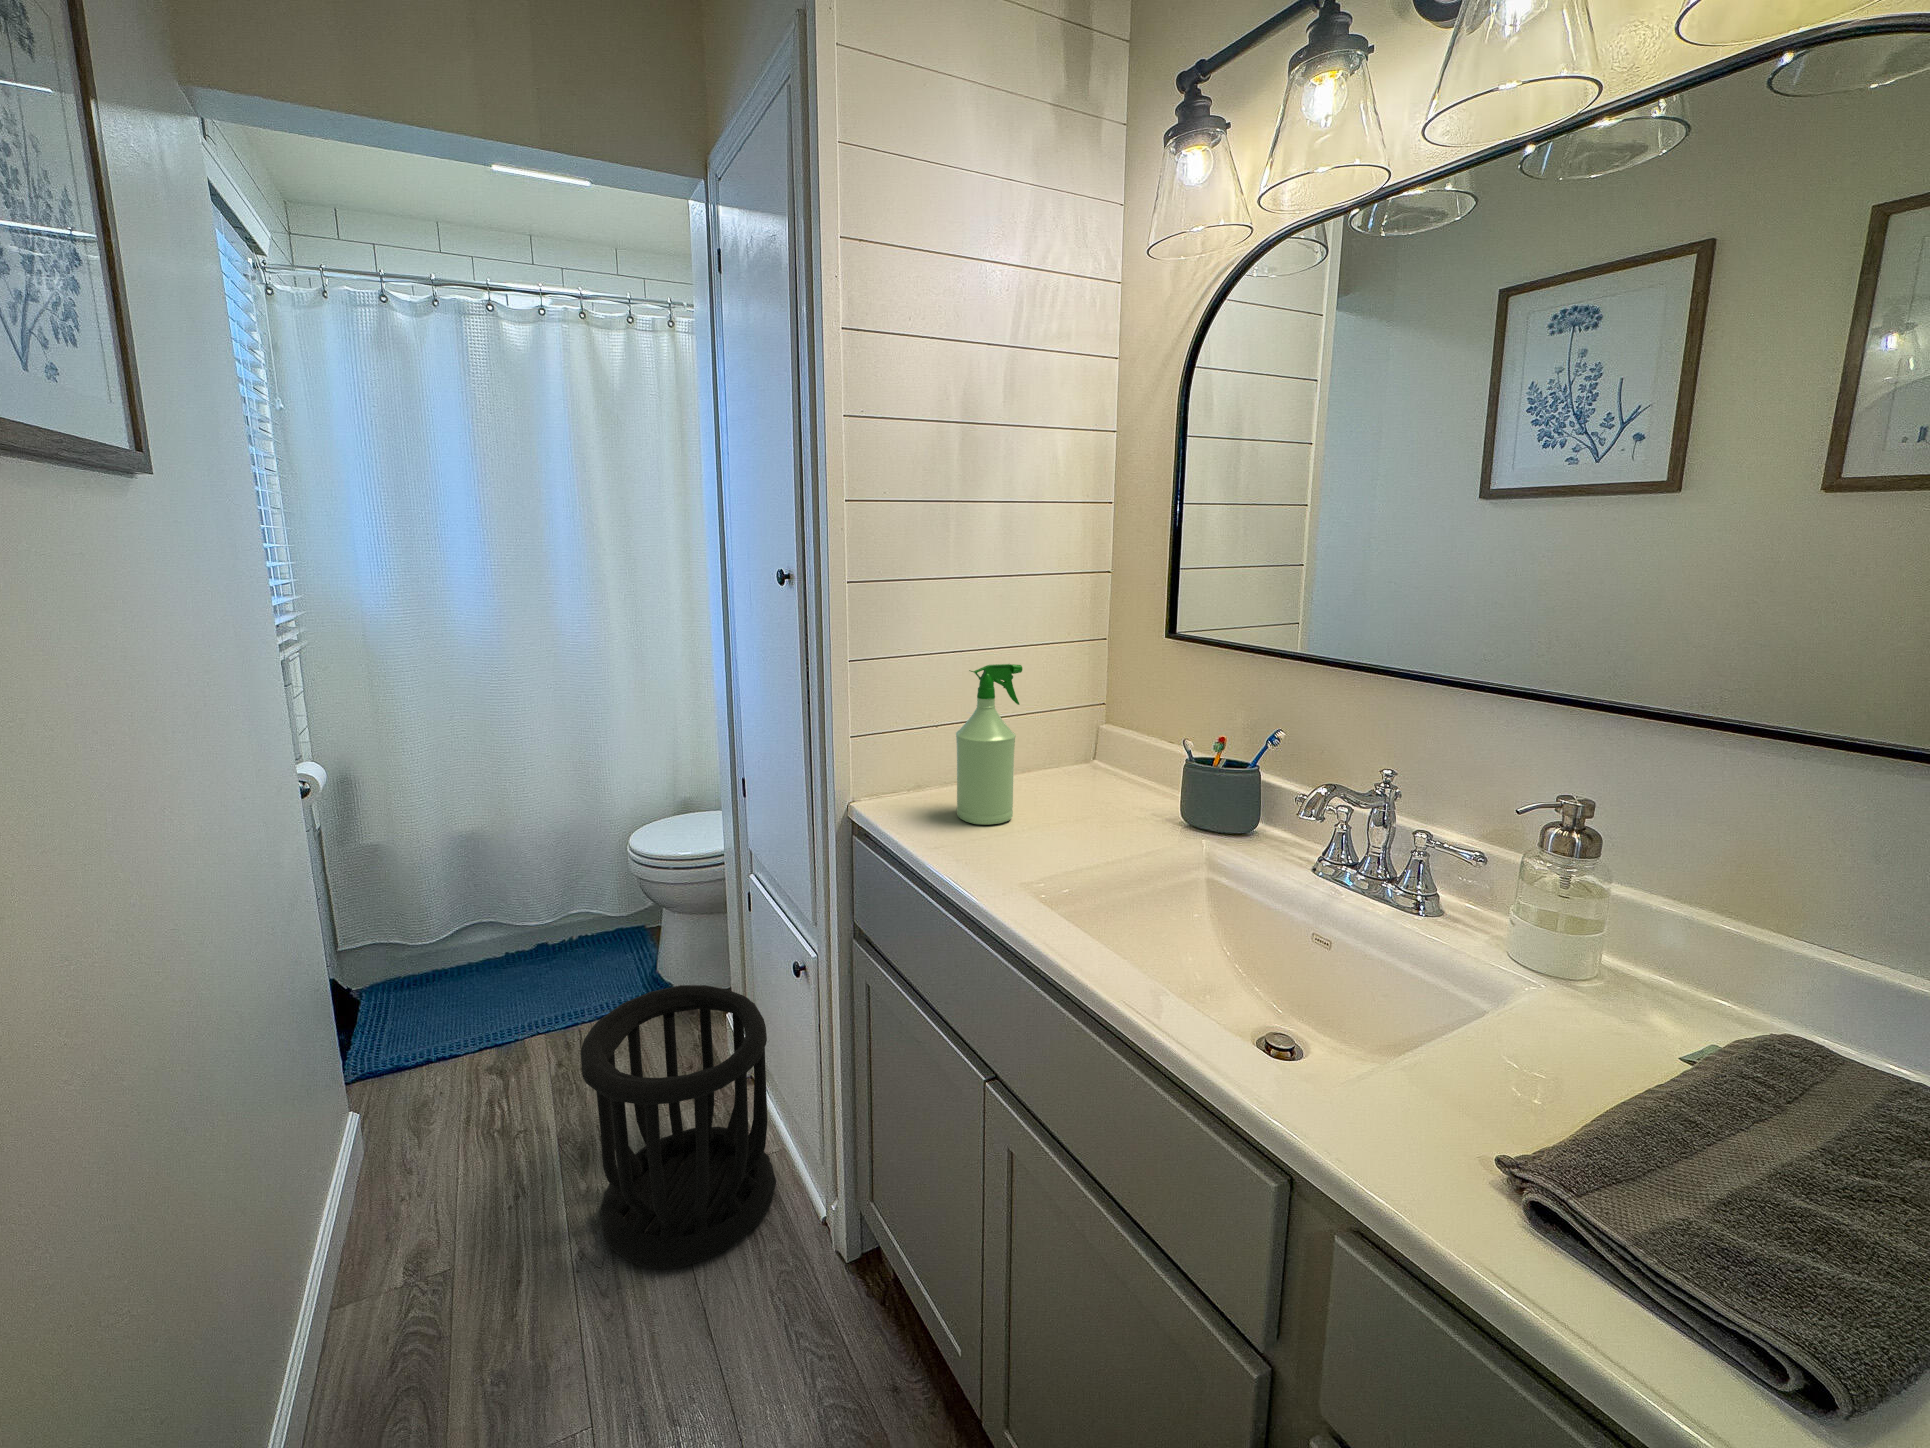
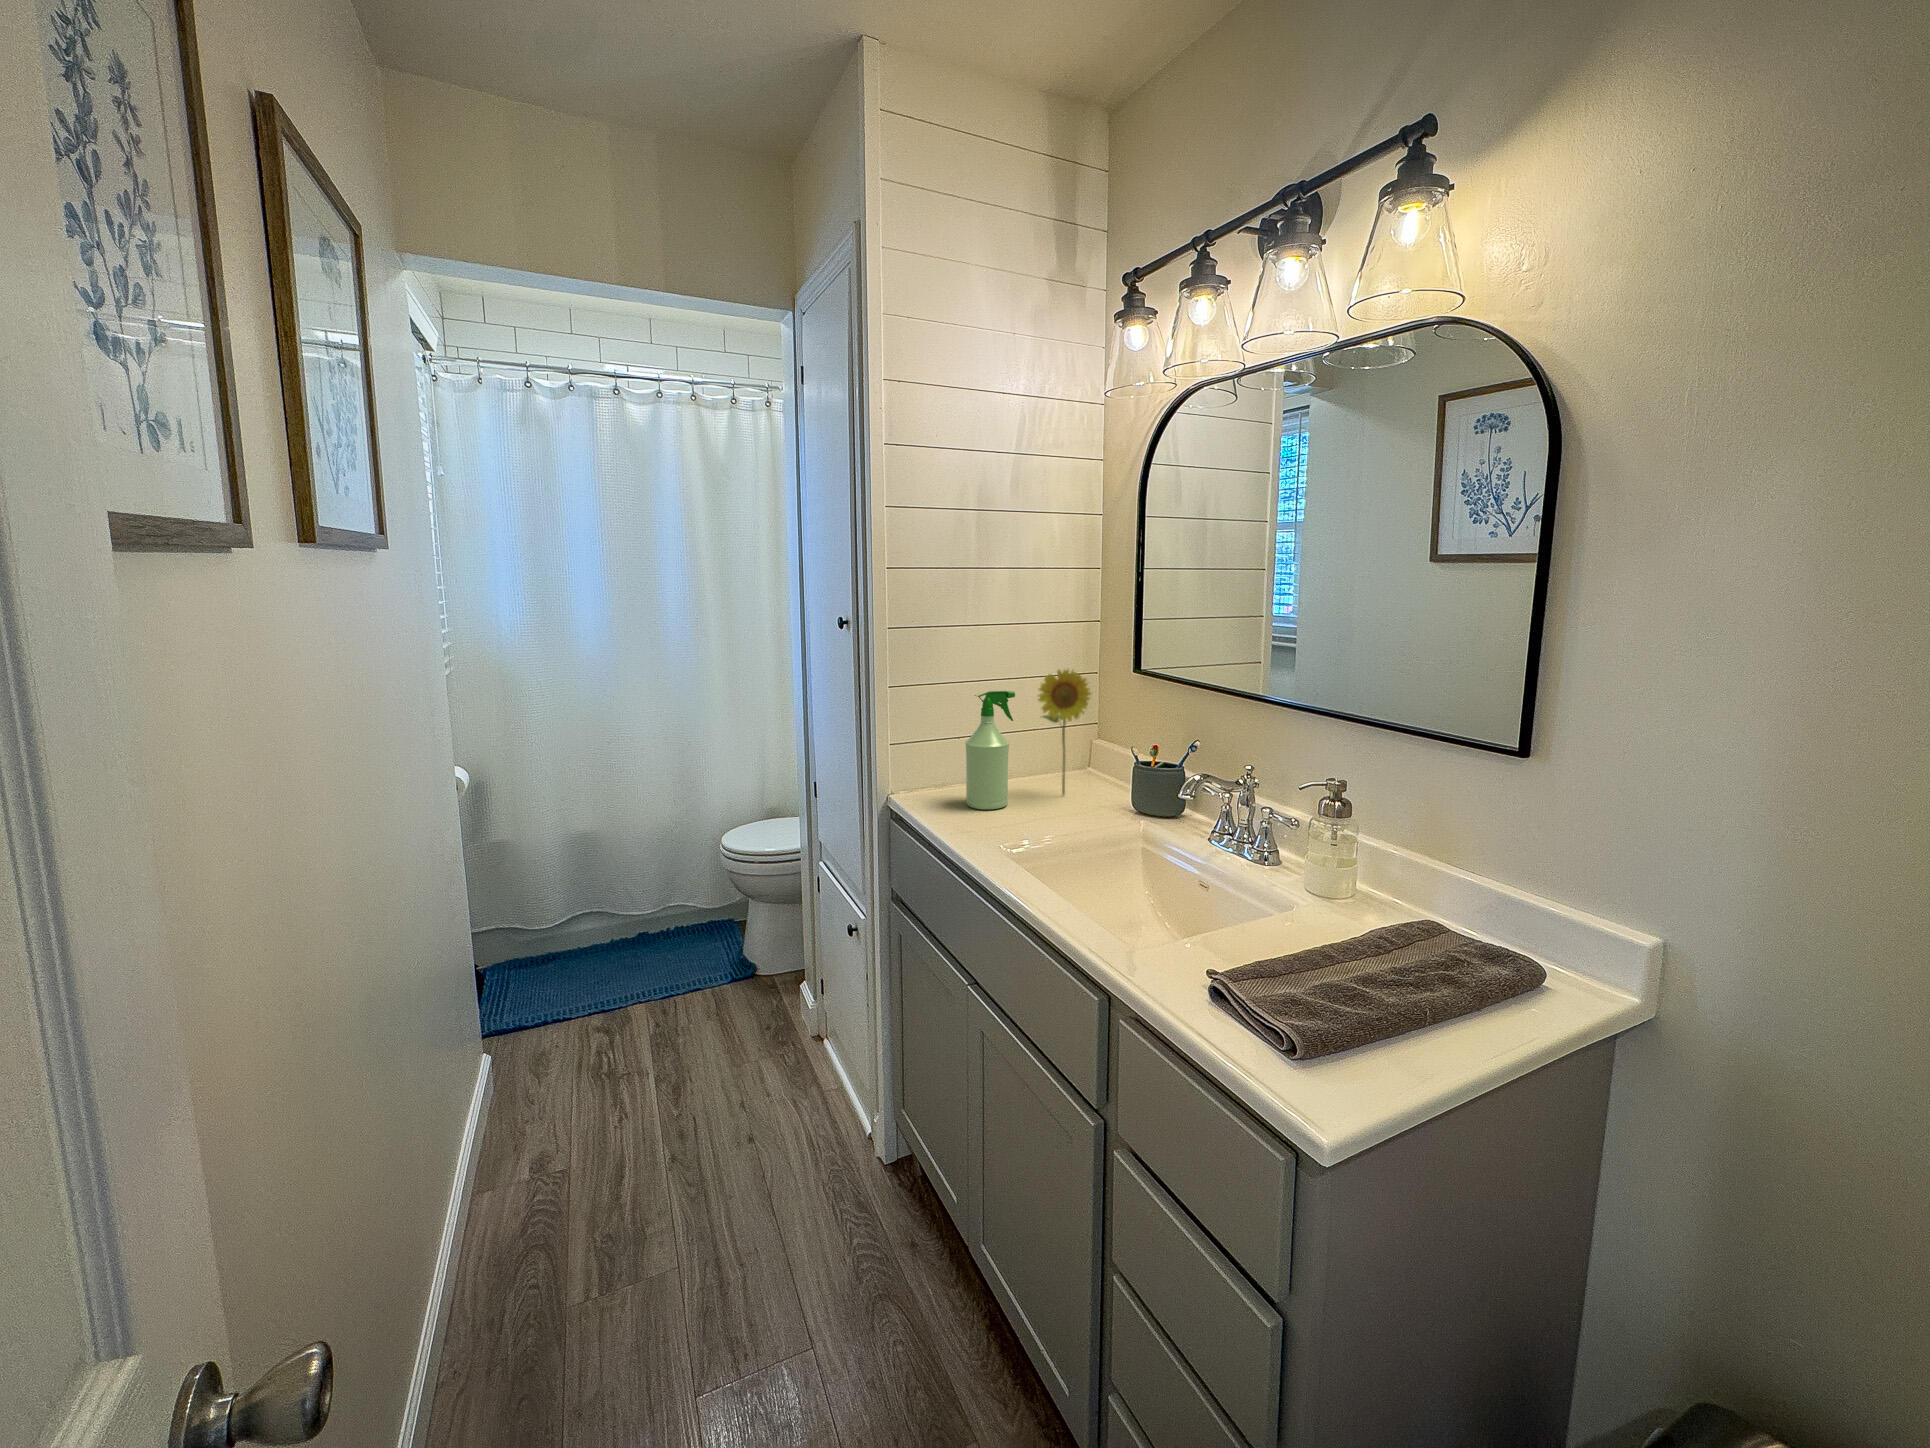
flower: none [1049,632,1125,801] -> present [1038,669,1091,795]
wastebasket: present [580,985,776,1269] -> none [677,949,833,1168]

